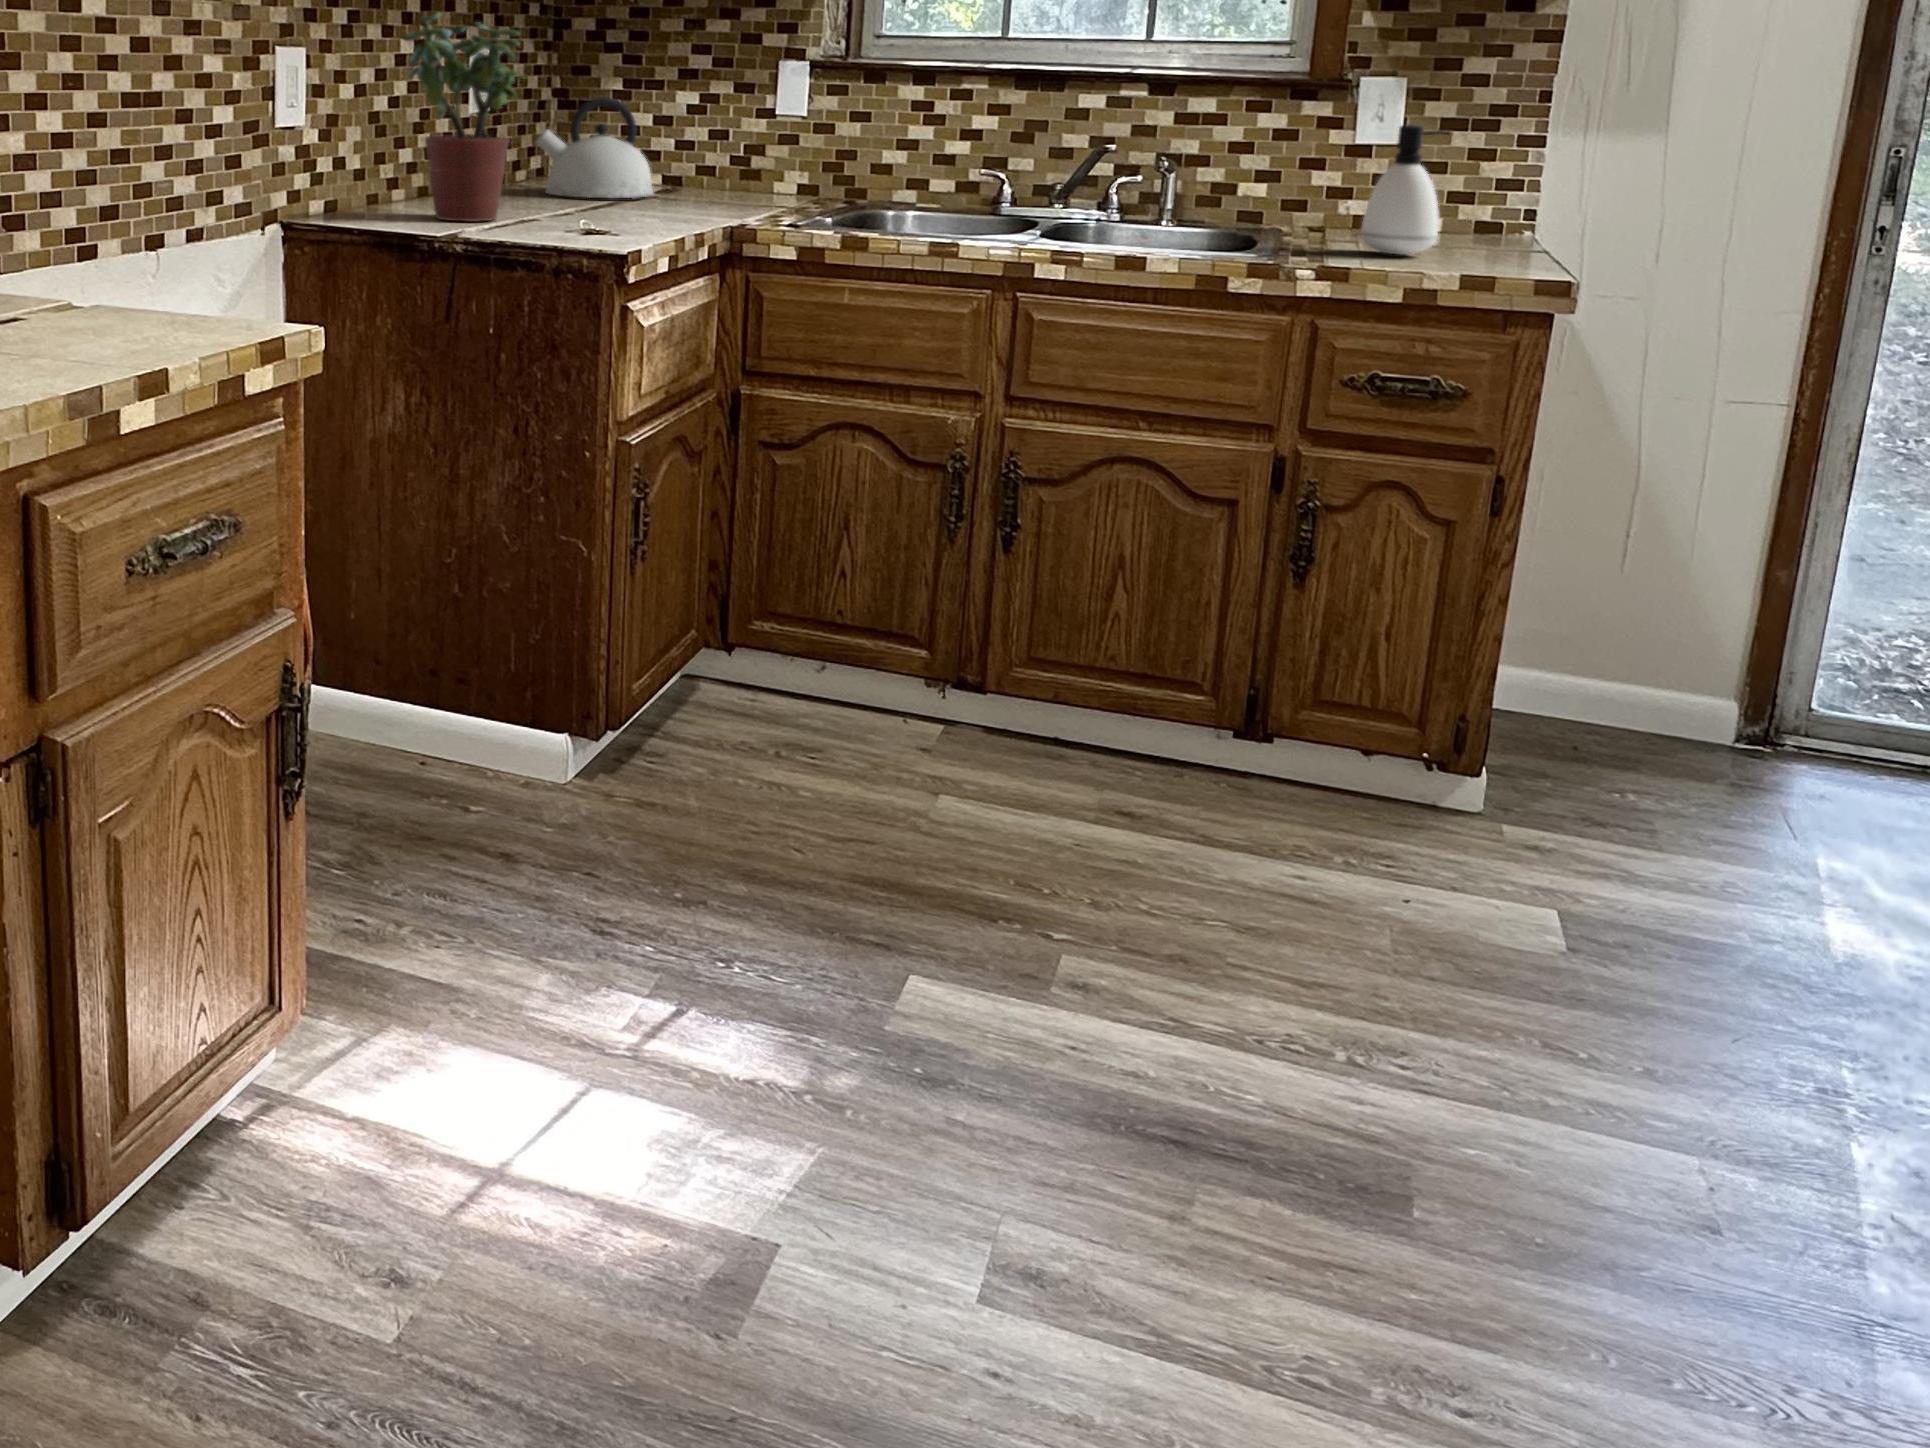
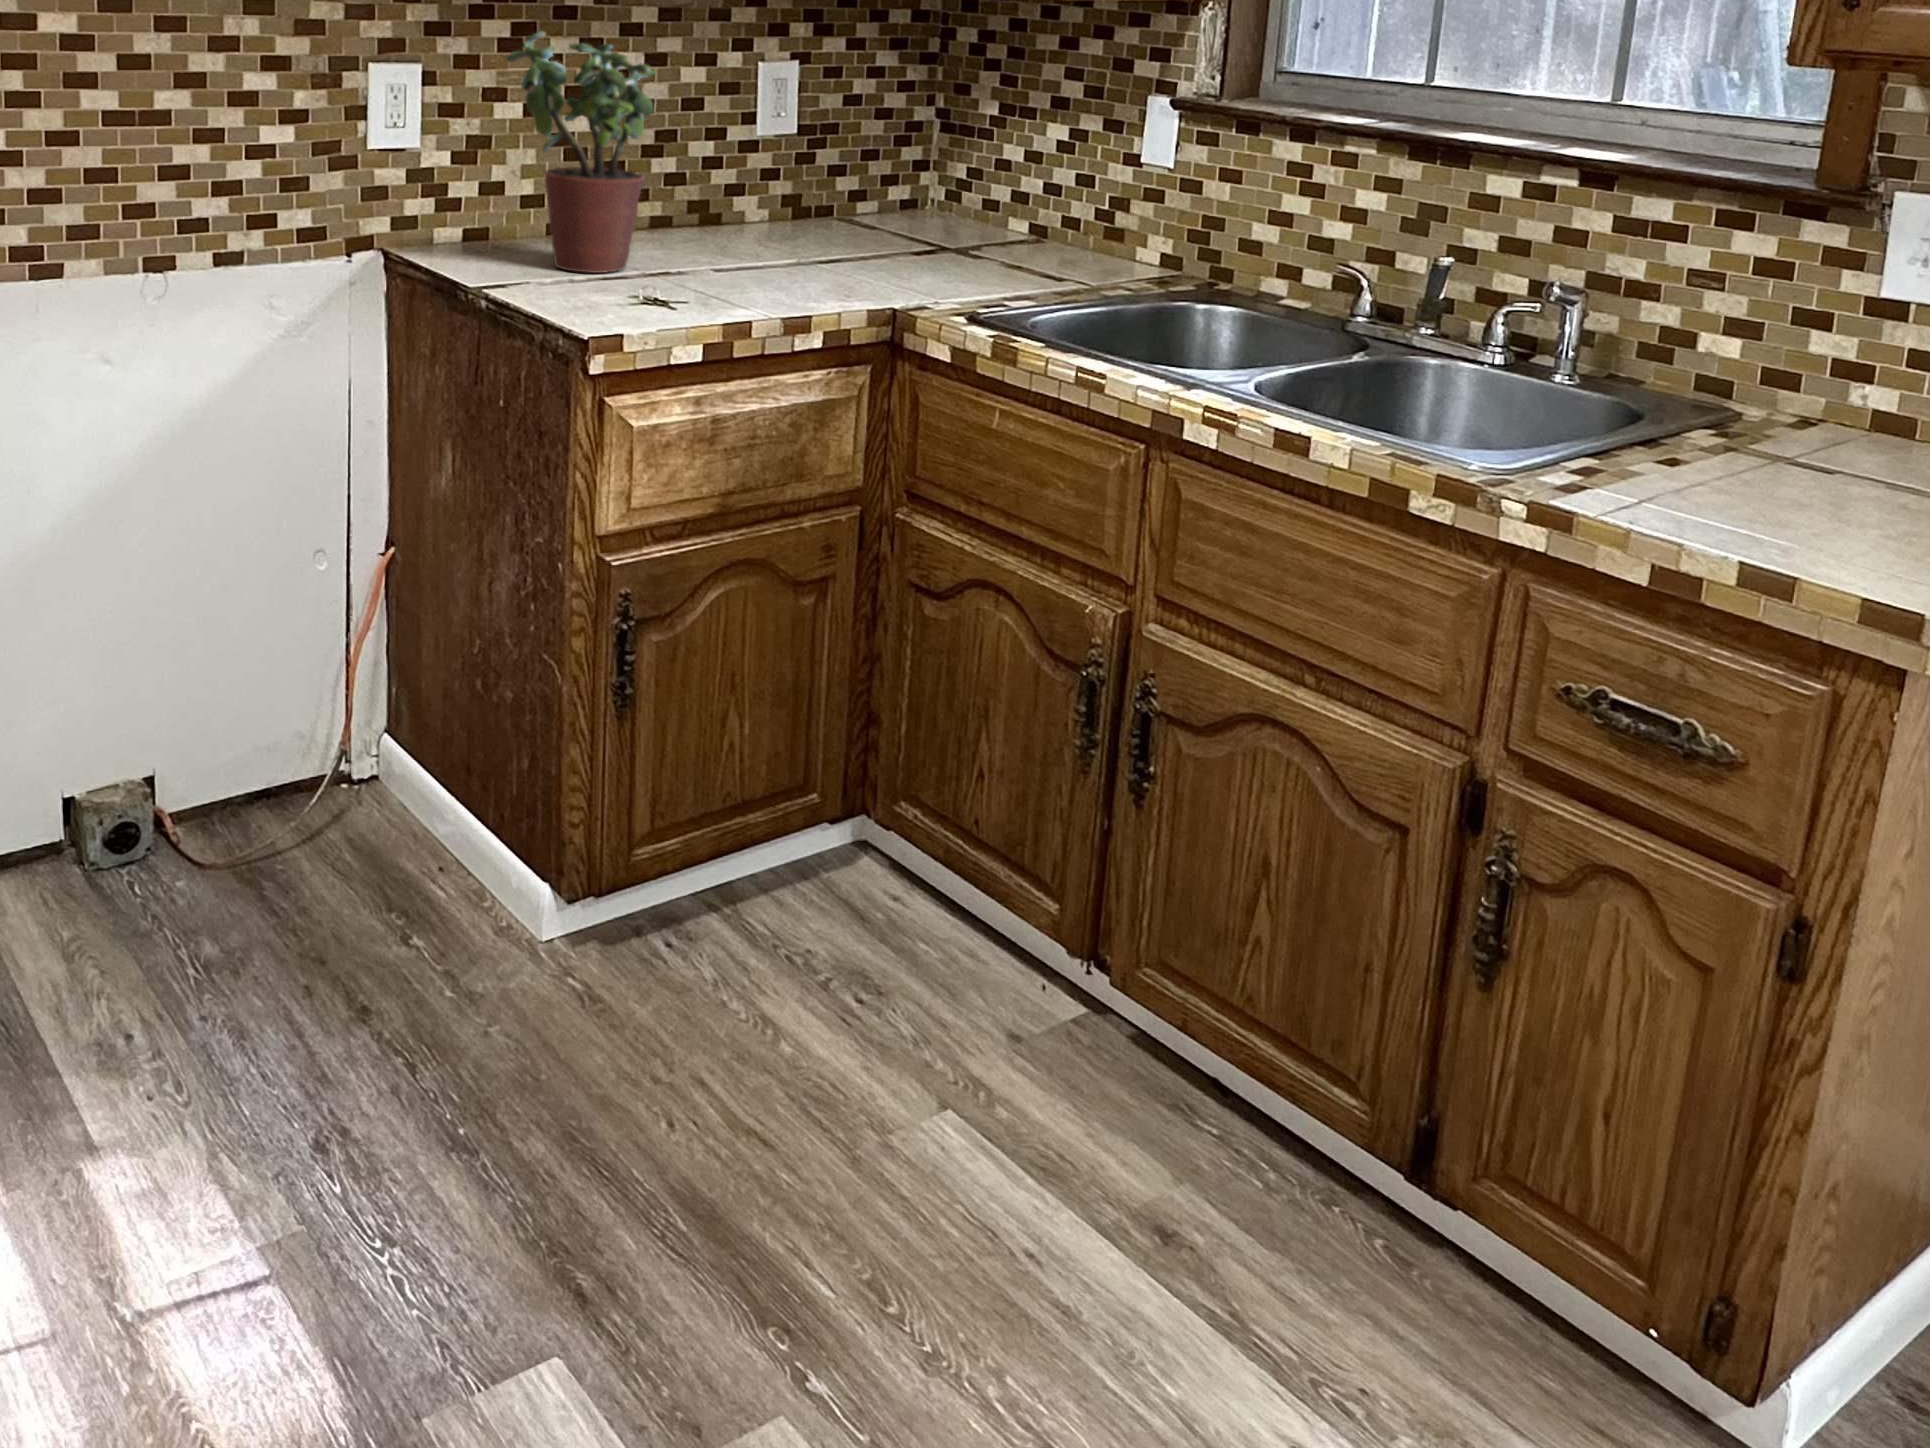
kettle: present [536,97,654,198] -> none [822,126,963,254]
soap dispenser: present [1361,124,1450,254] -> none [1744,286,1904,496]

